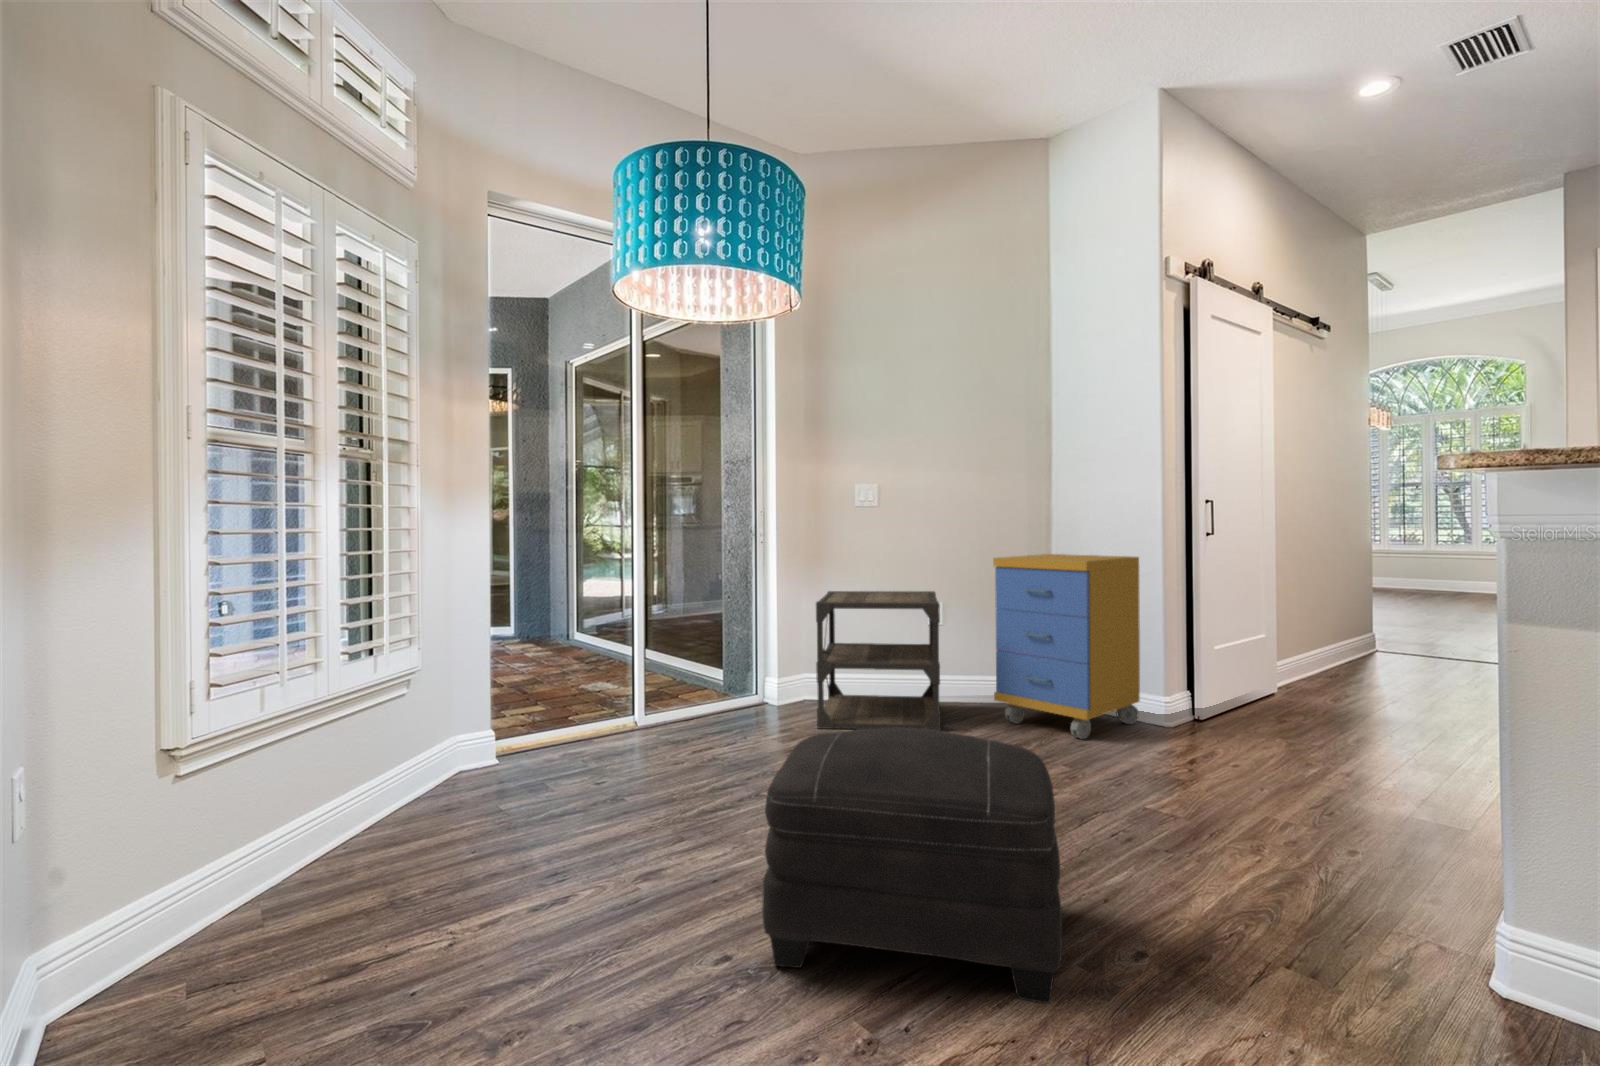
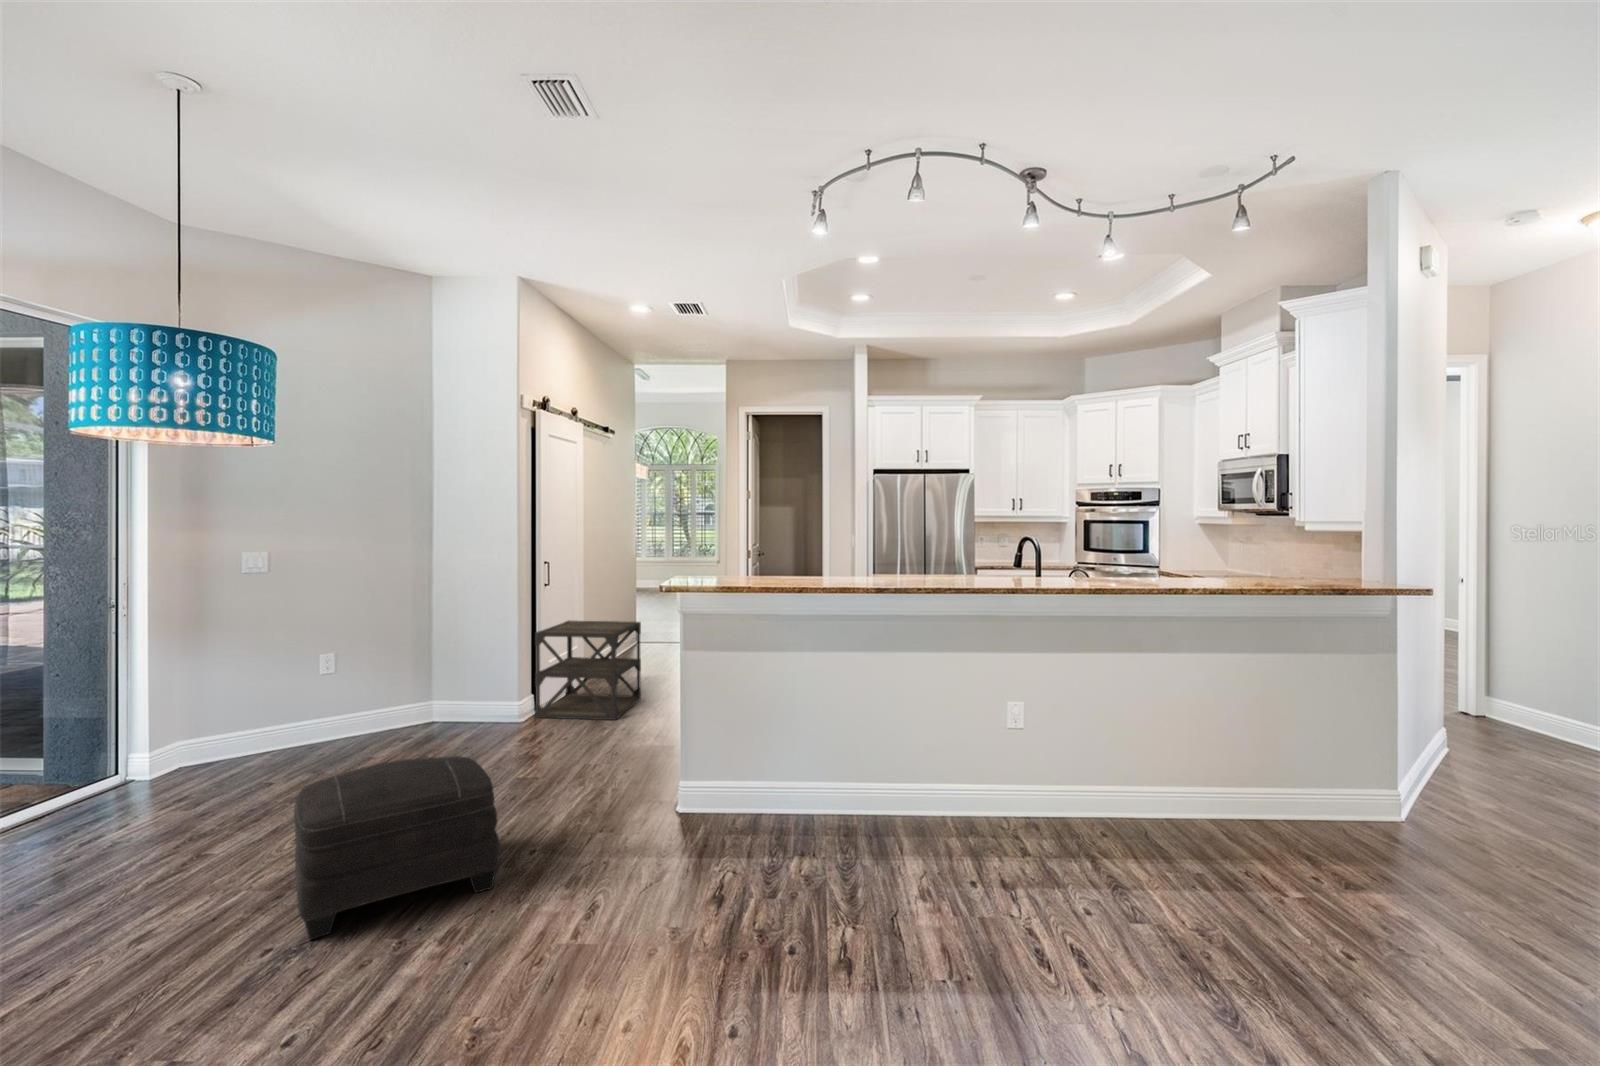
storage cabinet: present [993,554,1140,739] -> none [389,607,501,744]
side table: present [816,591,941,730] -> present [535,621,641,720]

